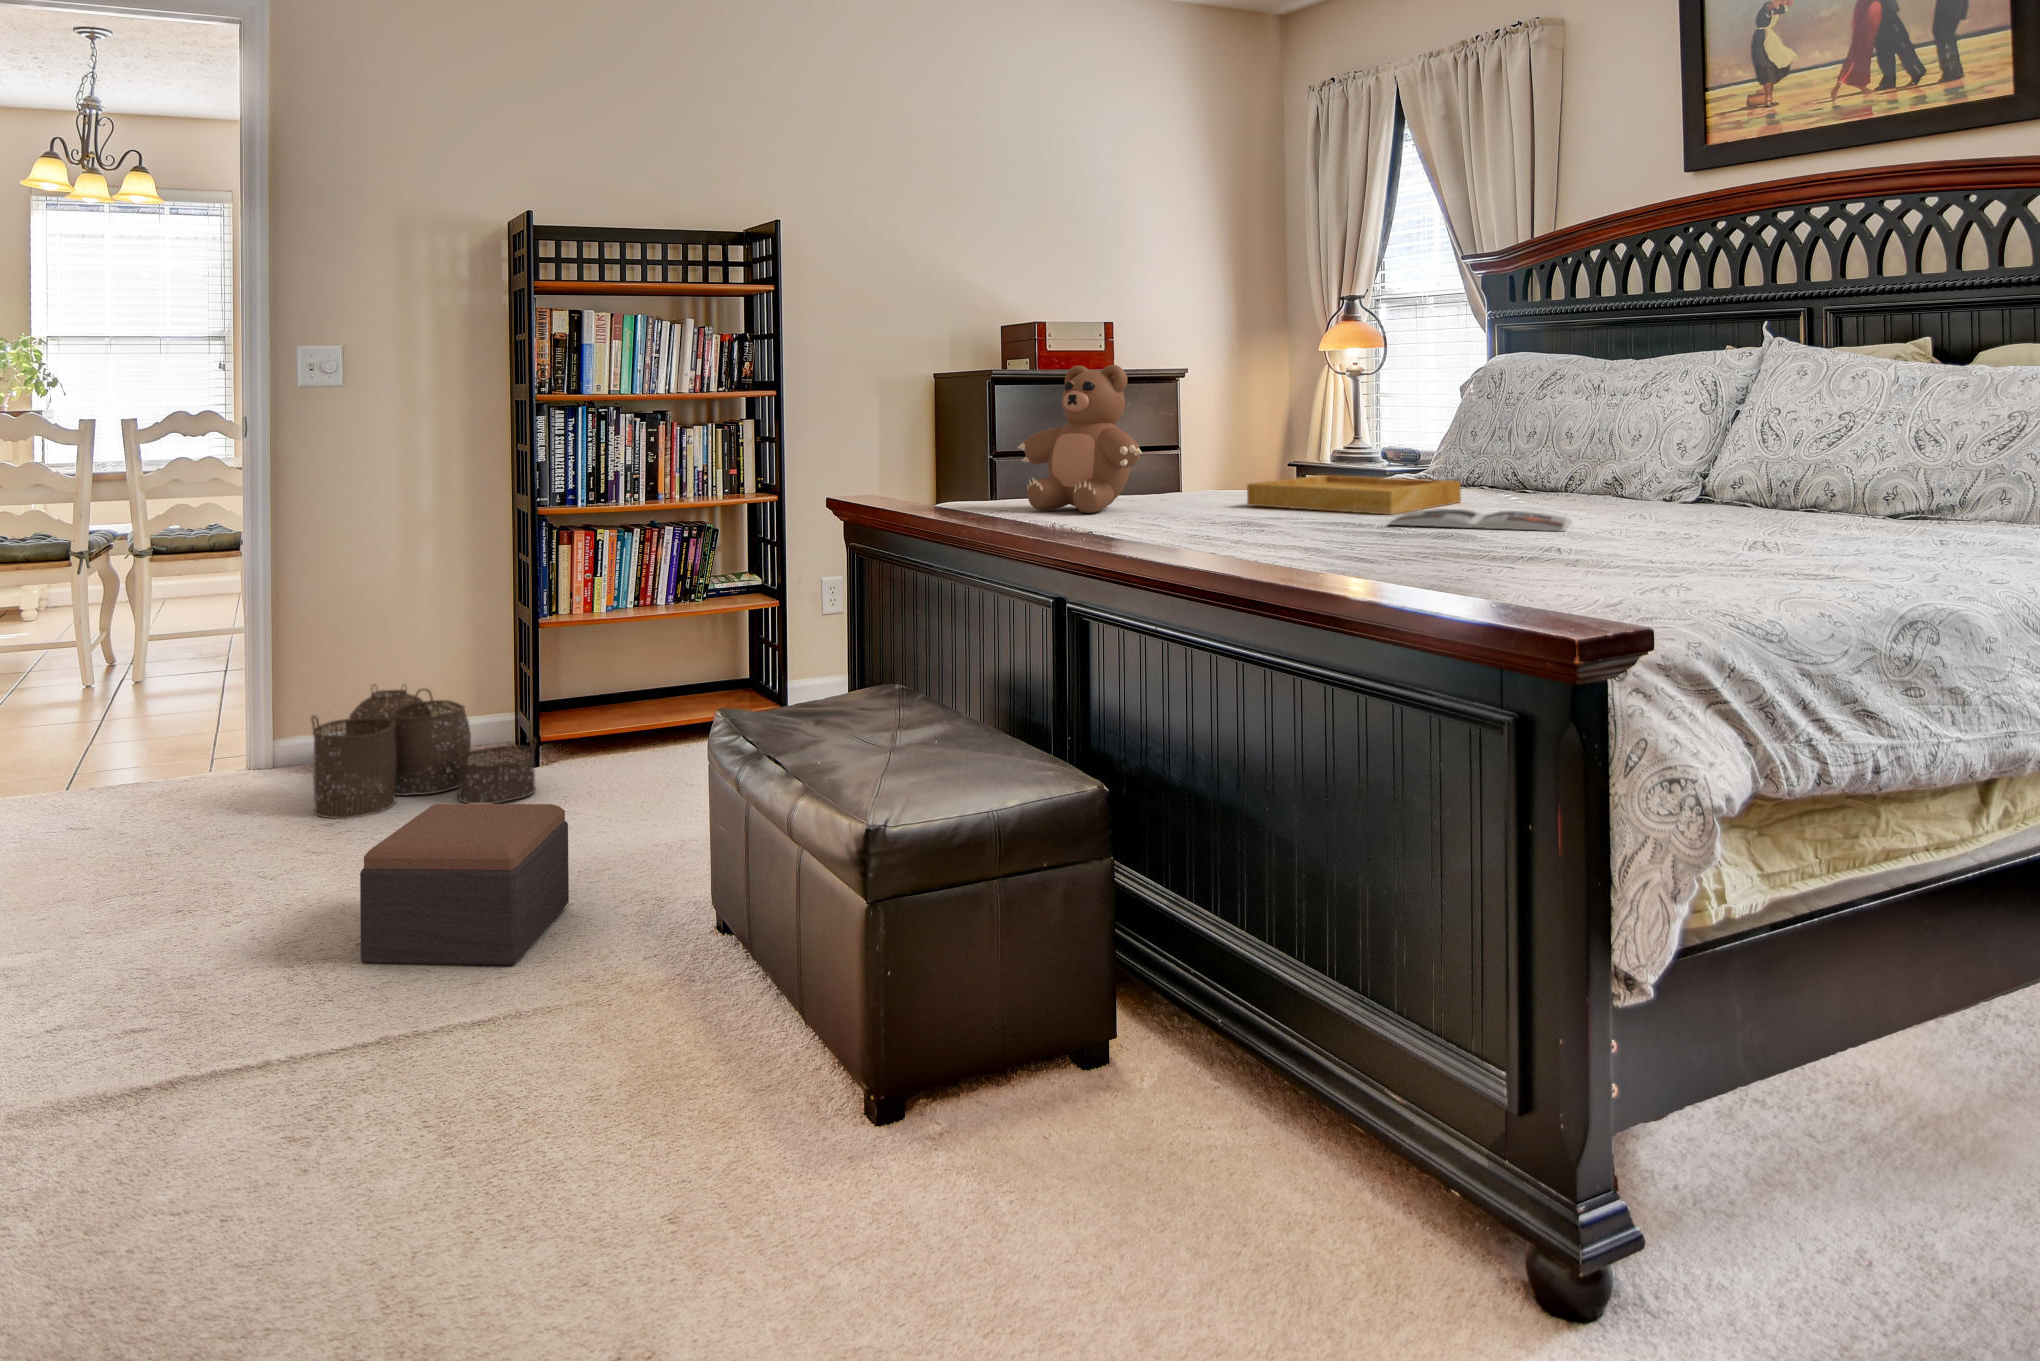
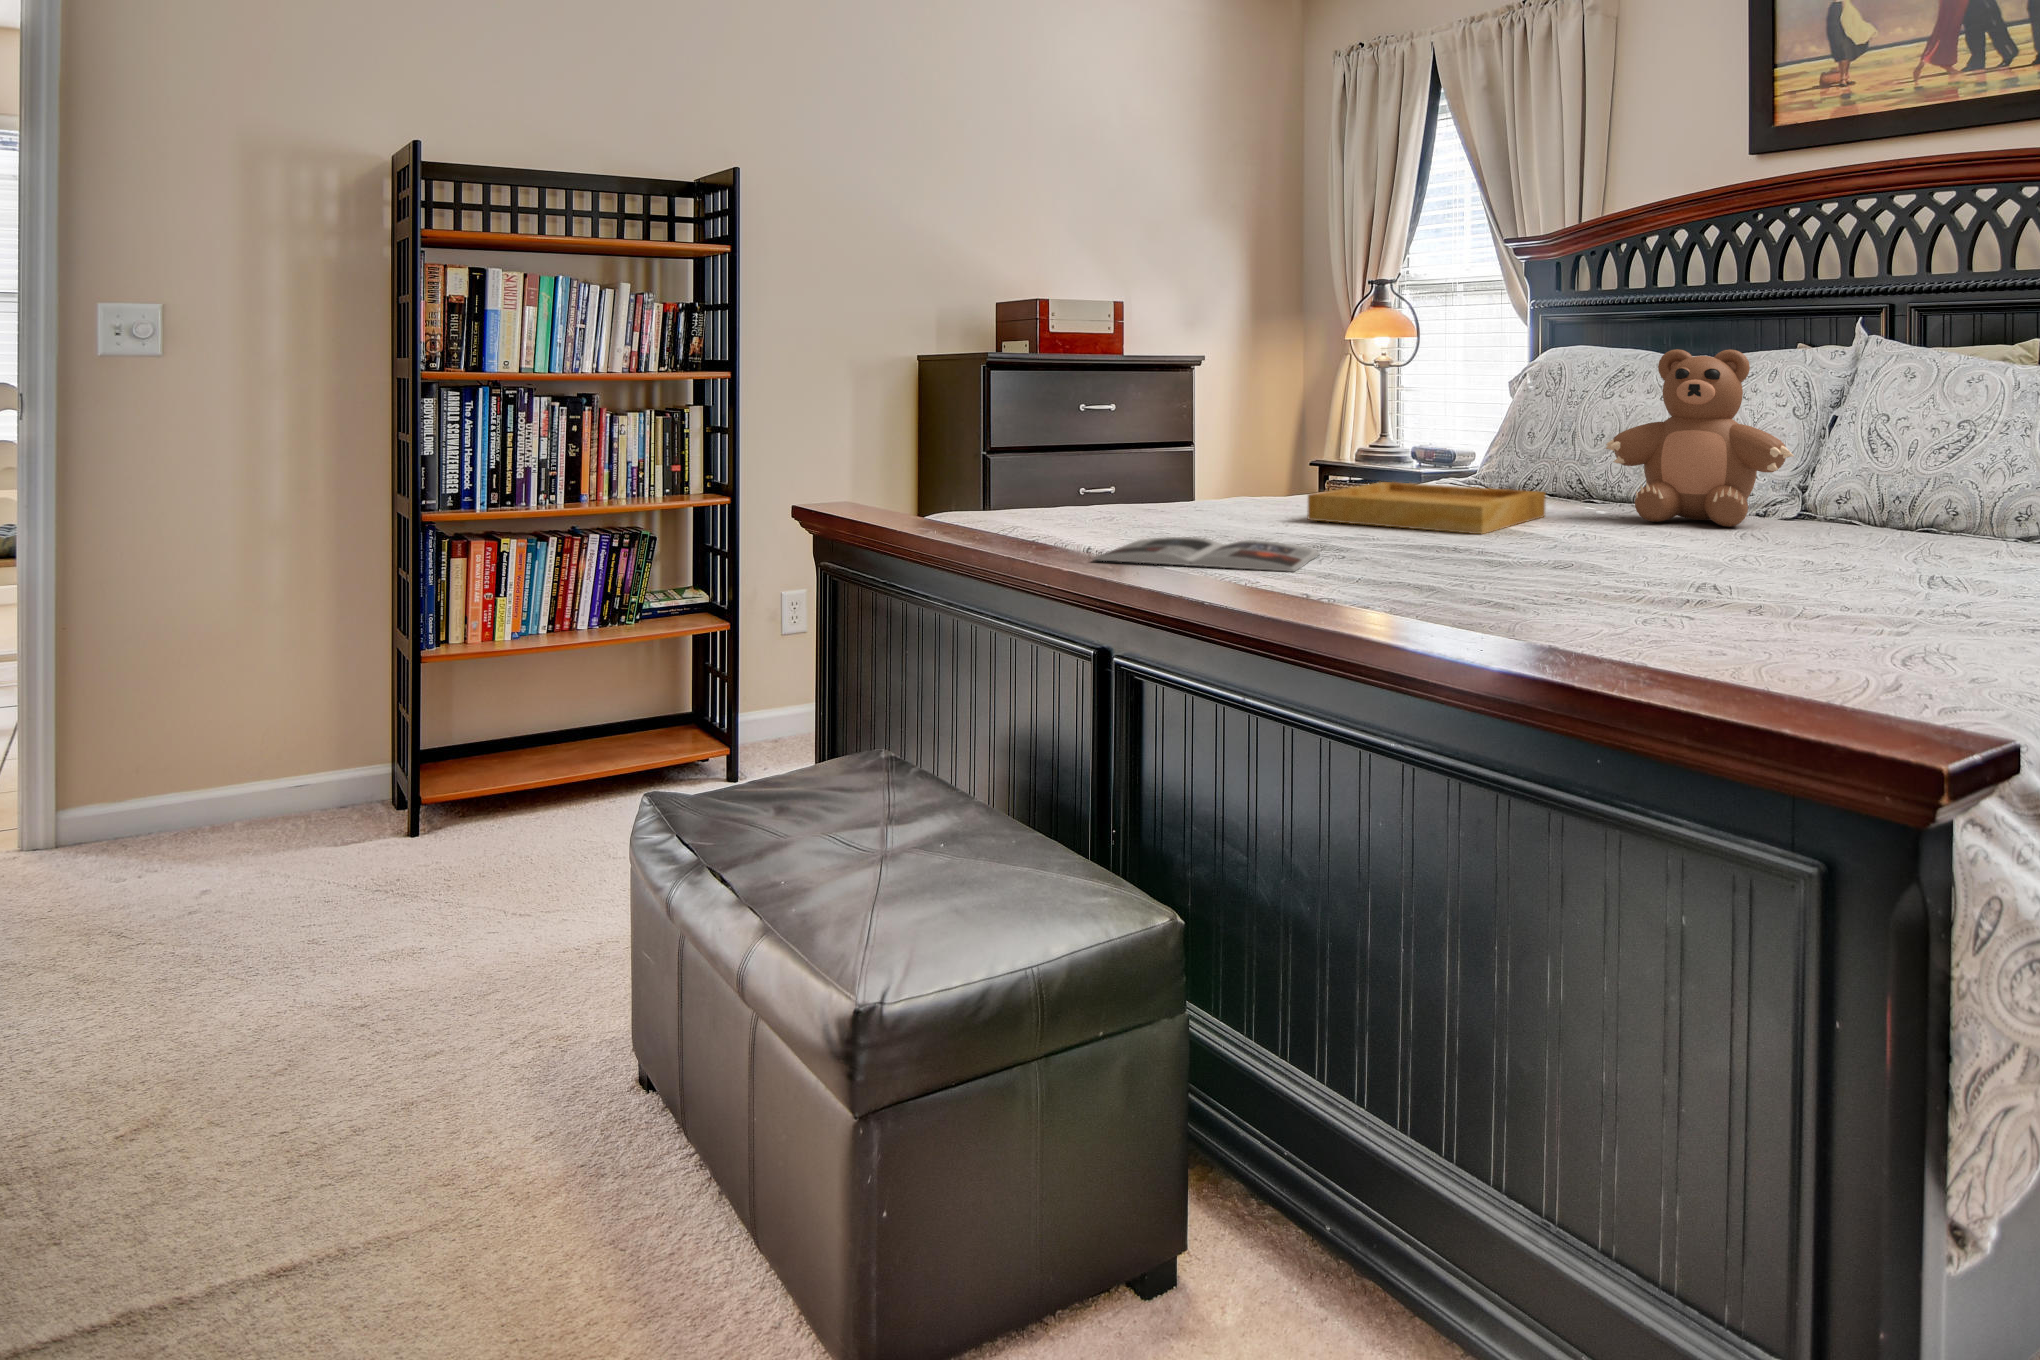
teddy bear: present [1017,365,1142,513] -> present [1606,349,1794,527]
magazine: present [1389,509,1571,531] -> present [1094,537,1320,572]
woven basket: present [311,685,536,819] -> none [90,737,411,927]
footstool: present [360,804,569,965] -> none [115,922,438,1173]

